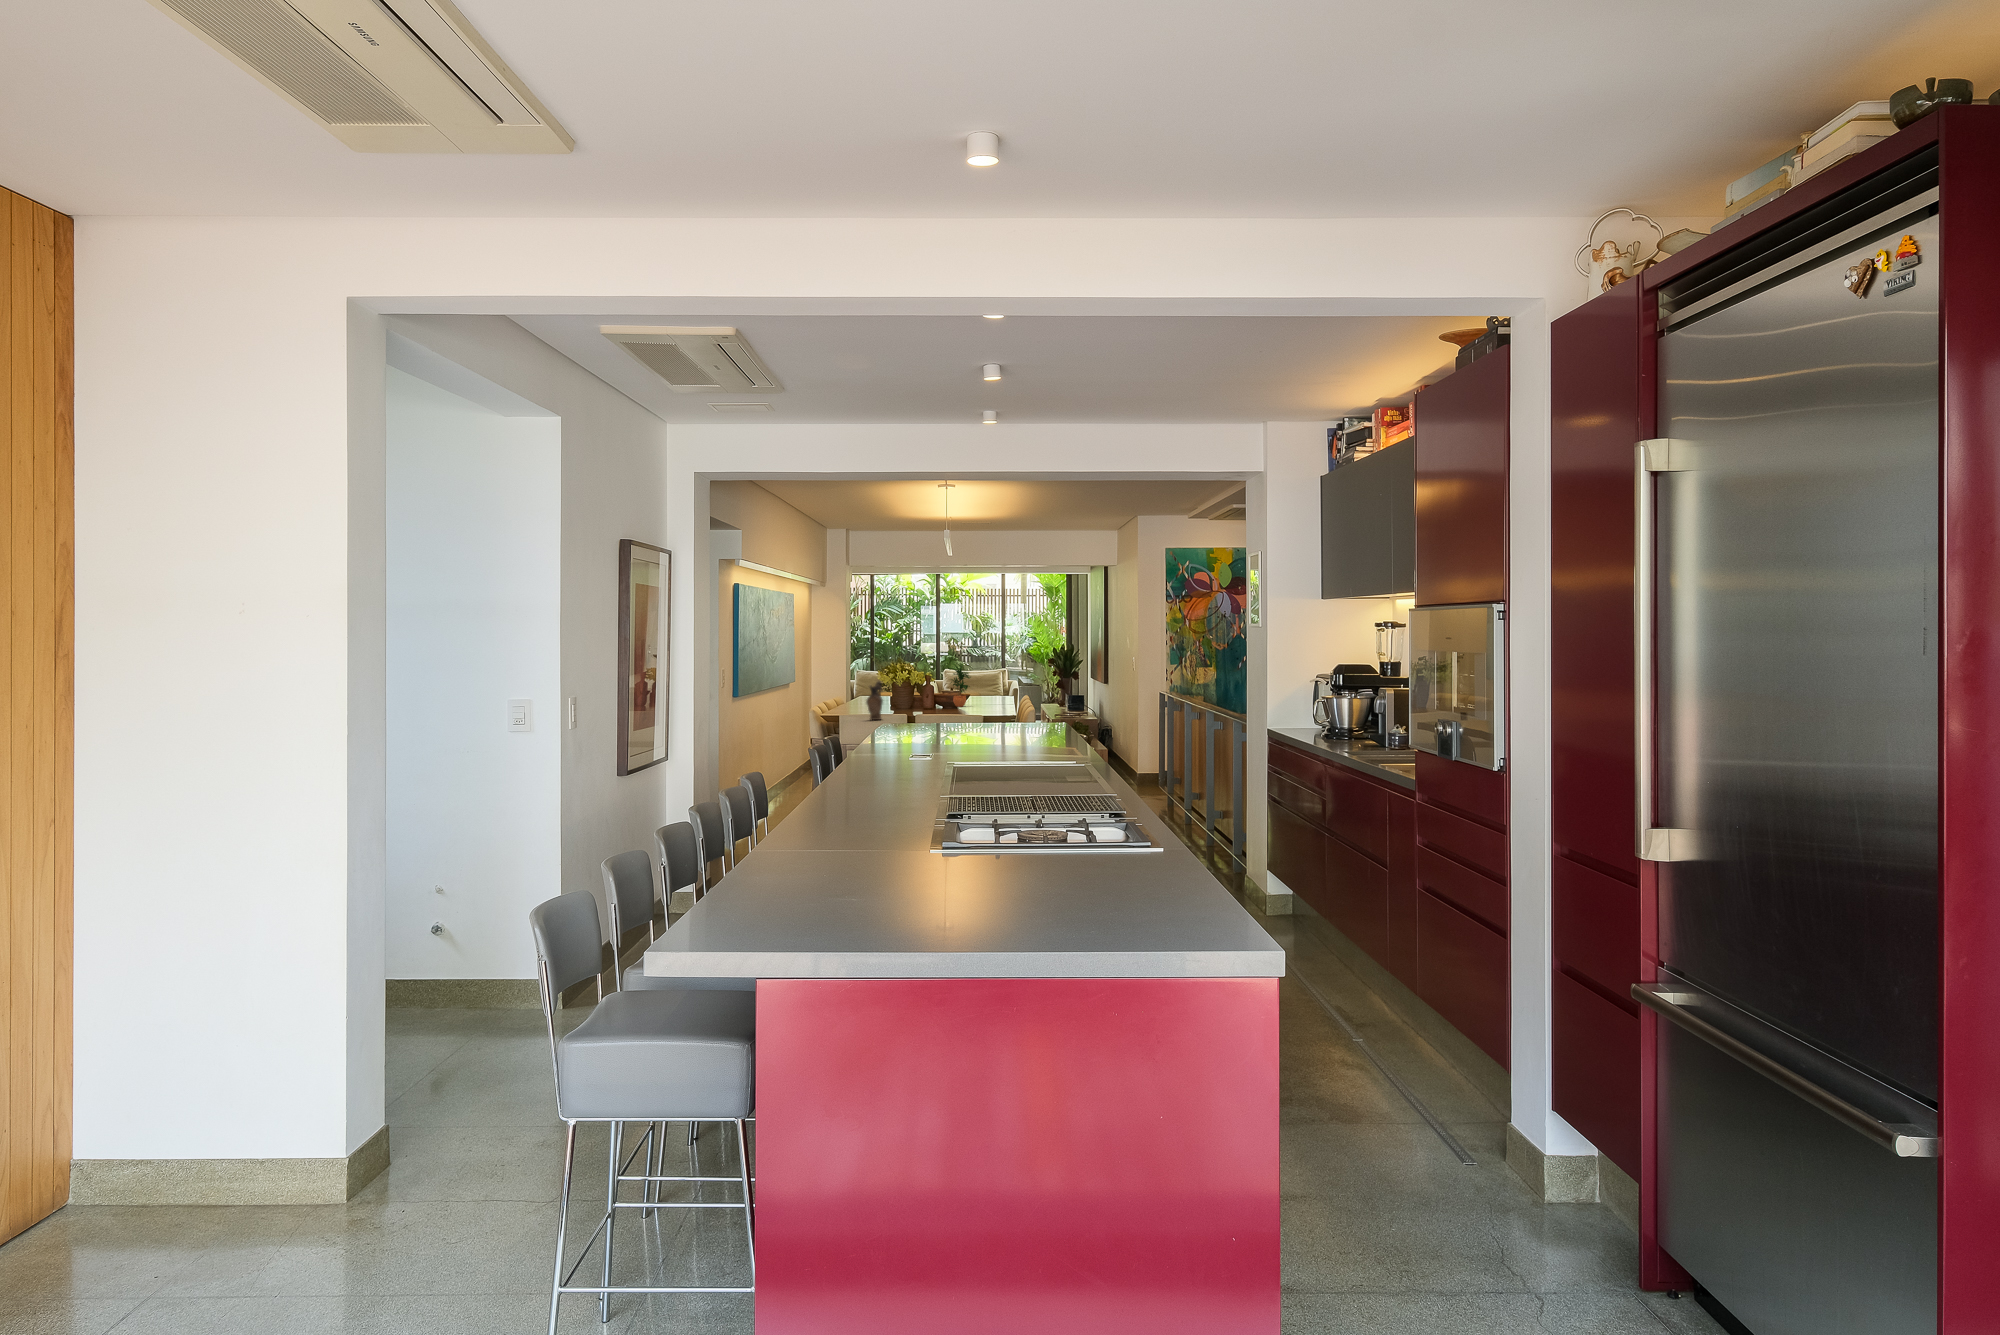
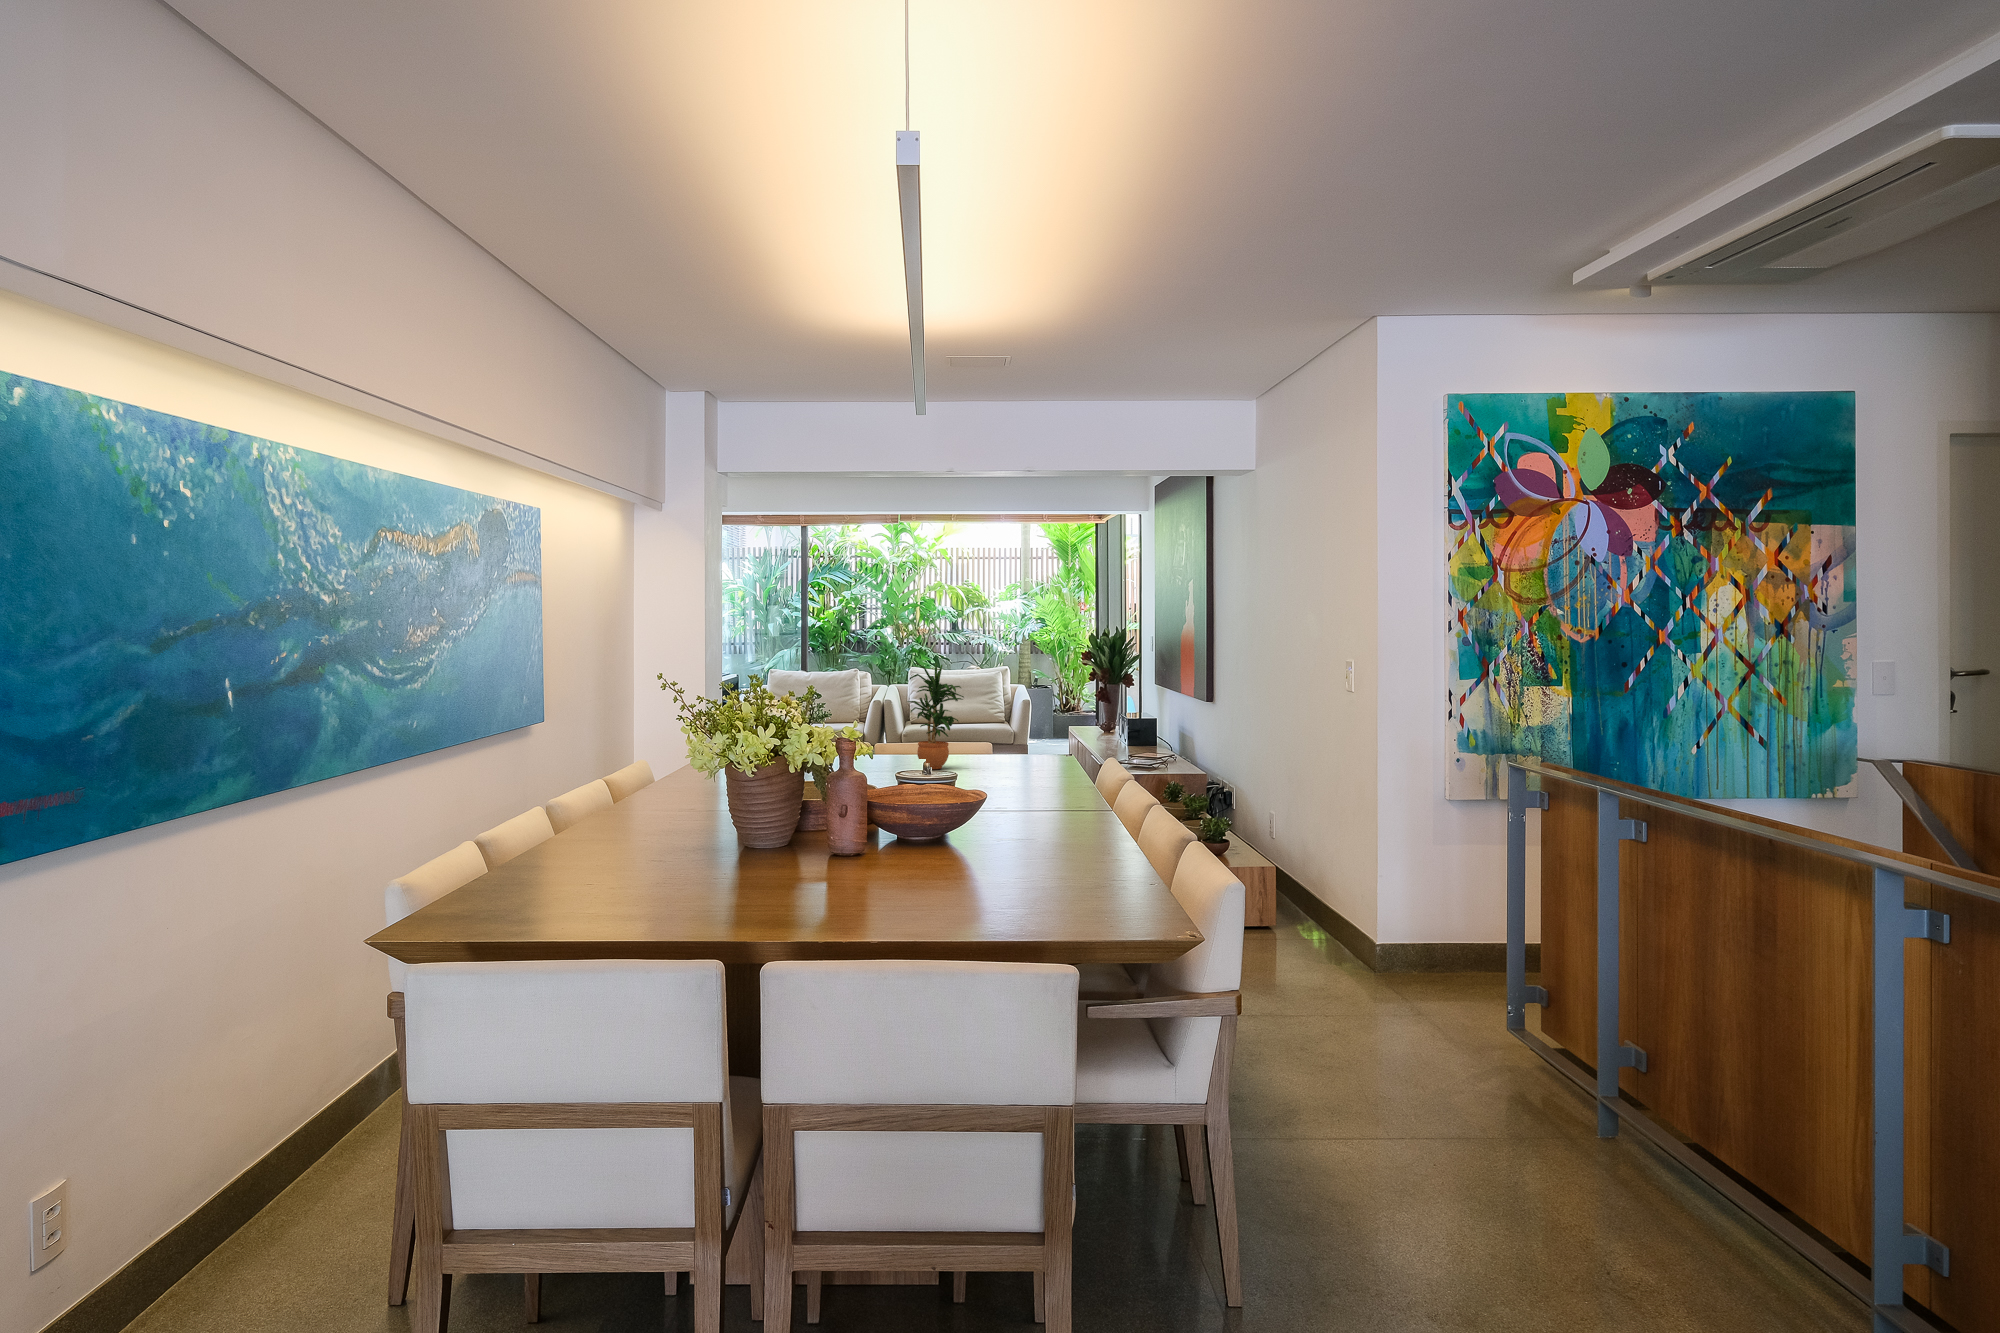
ceramic pitcher: present [866,681,883,720] -> none [586,717,654,861]

